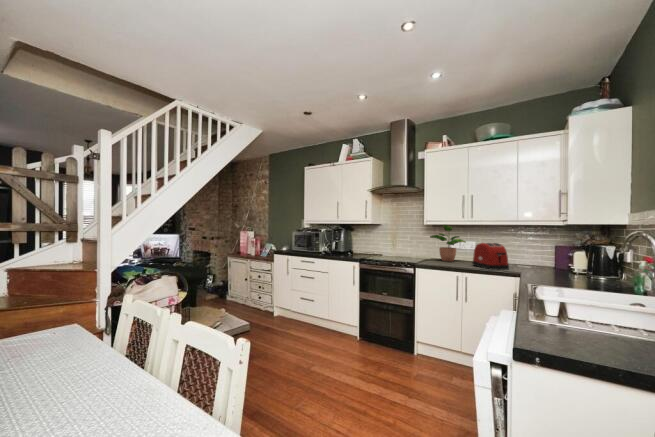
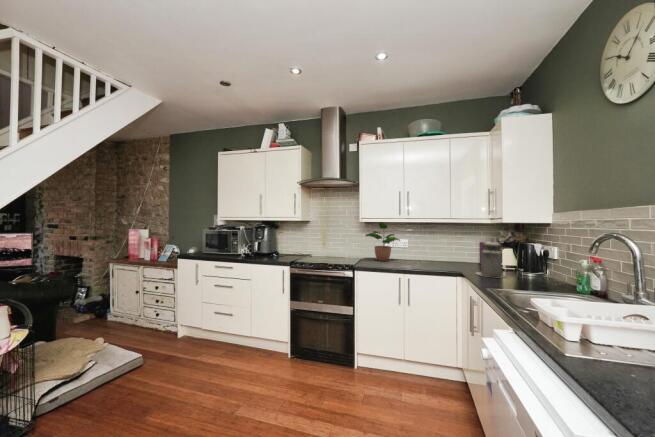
canister: none [534,240,567,278] -> present [476,240,504,278]
toaster: present [473,243,509,270] -> none [410,241,447,270]

